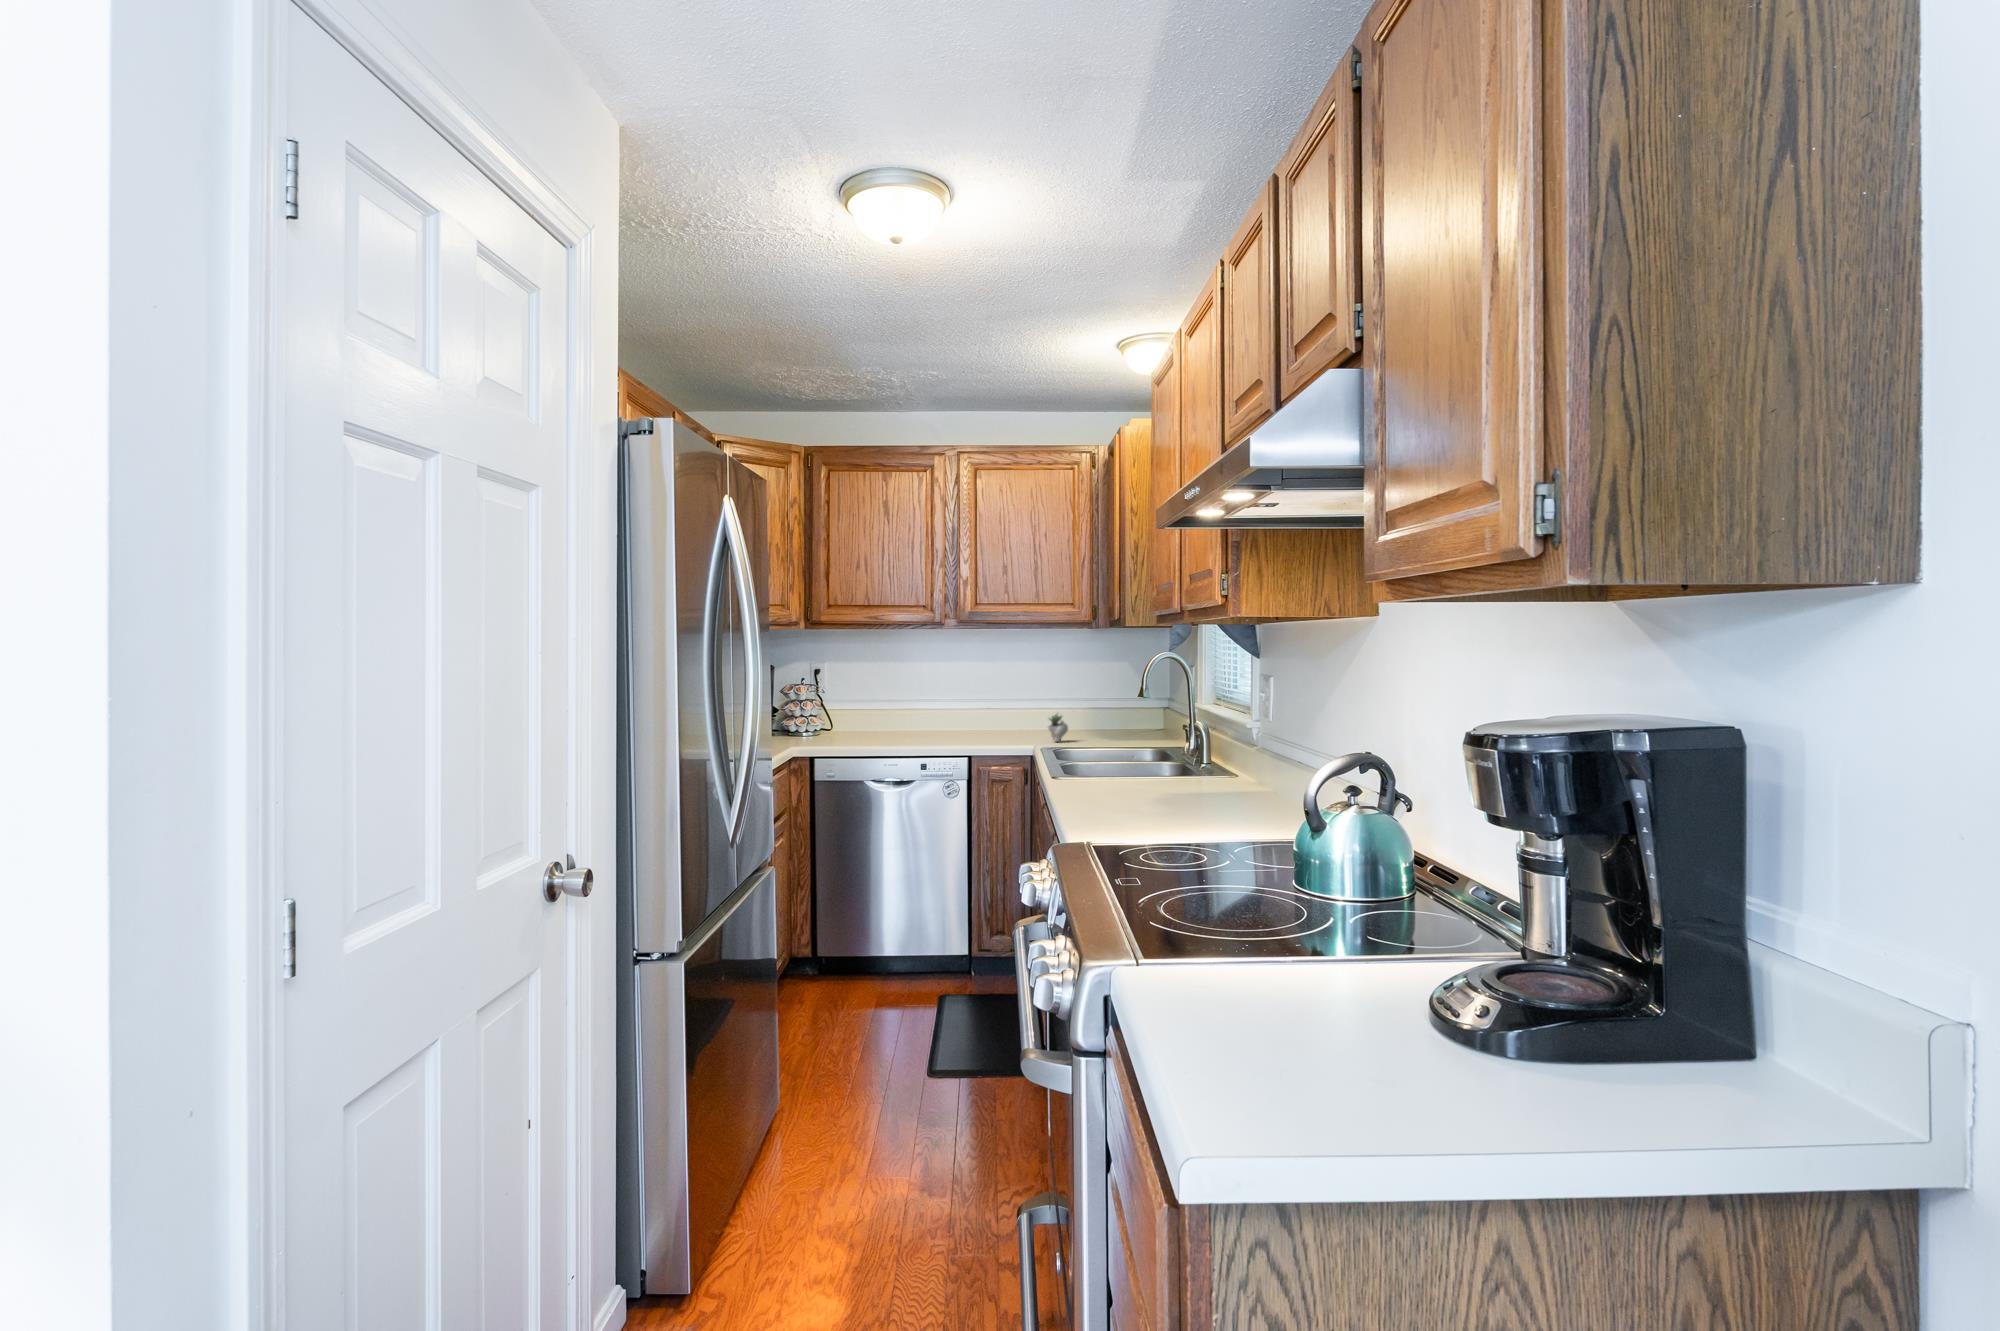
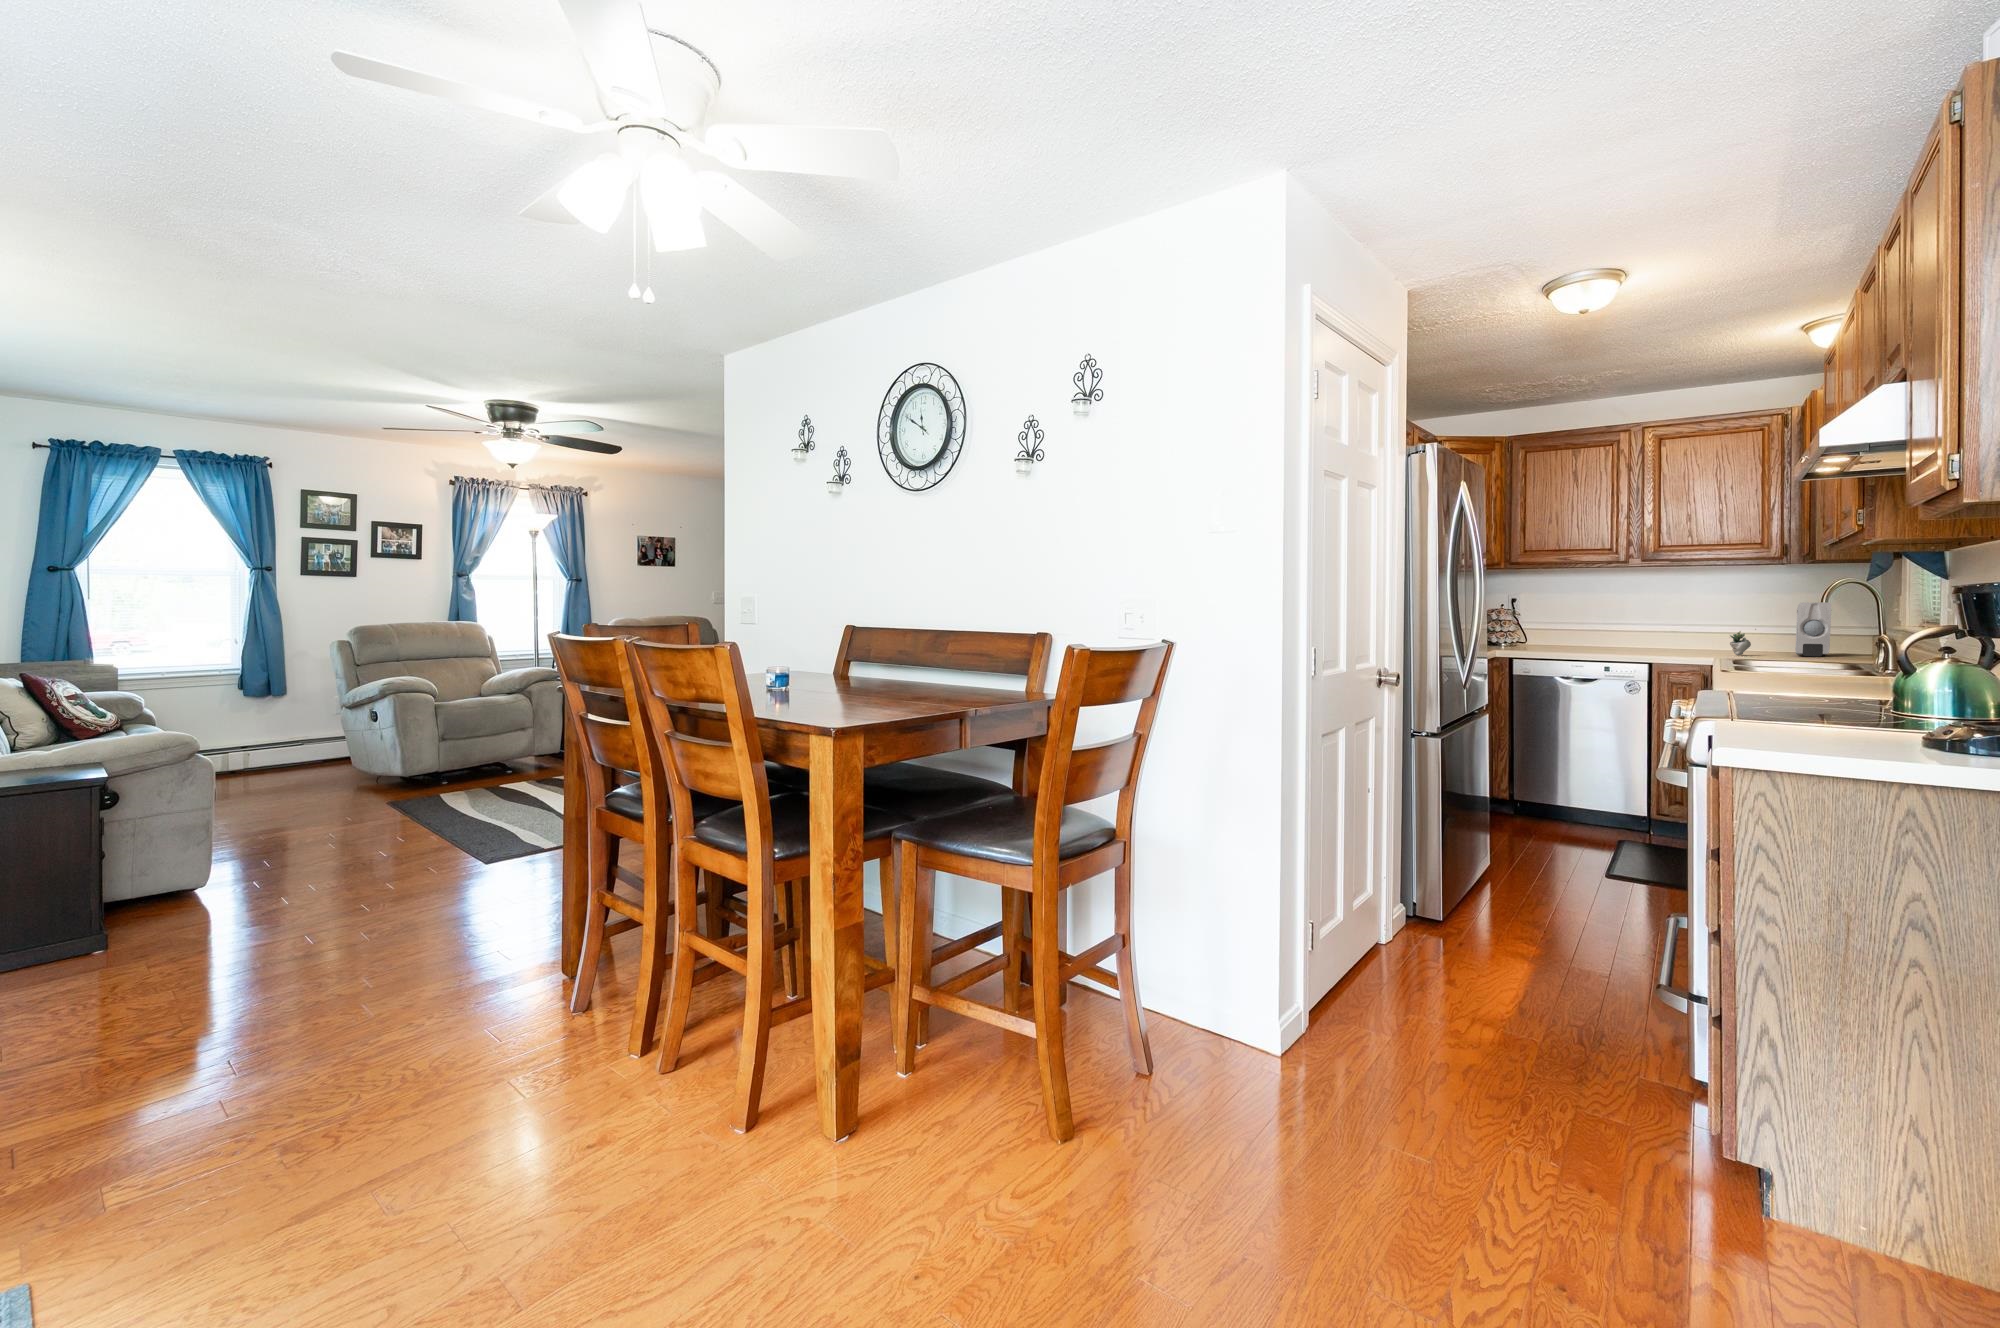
soap dispenser: none [1109,680,1142,744] -> present [1795,602,1831,656]

